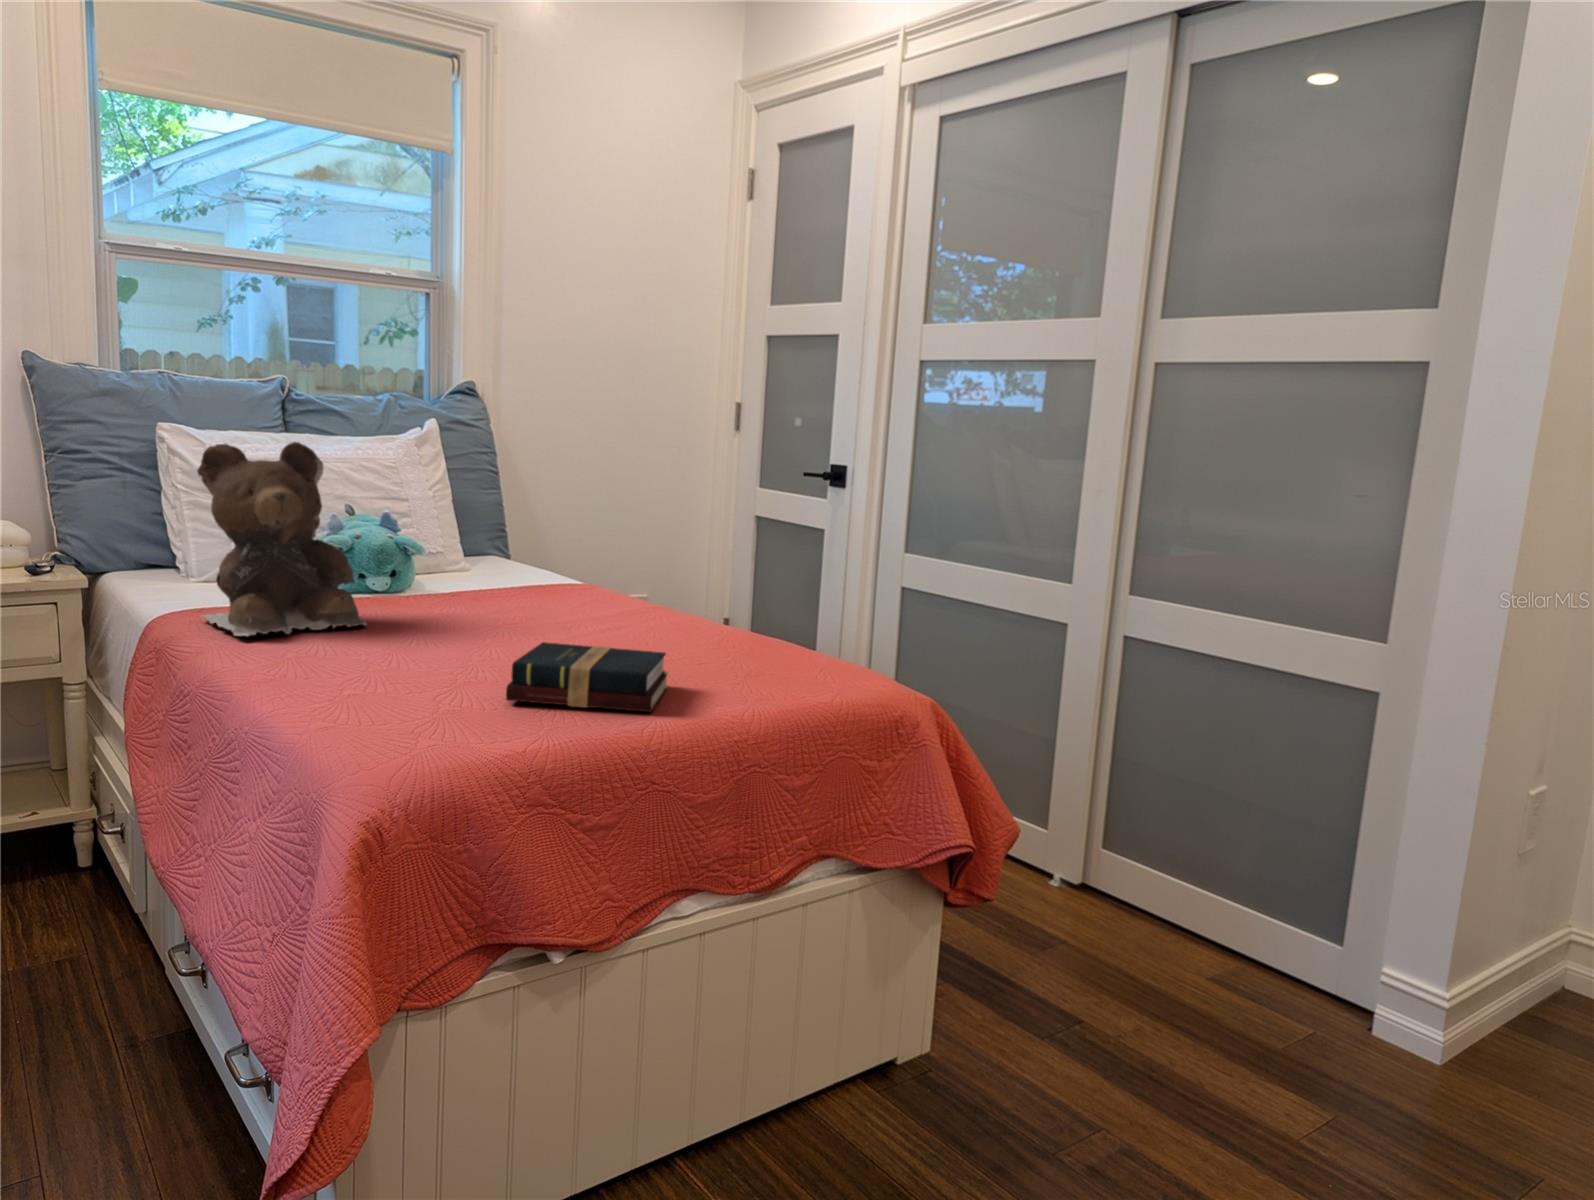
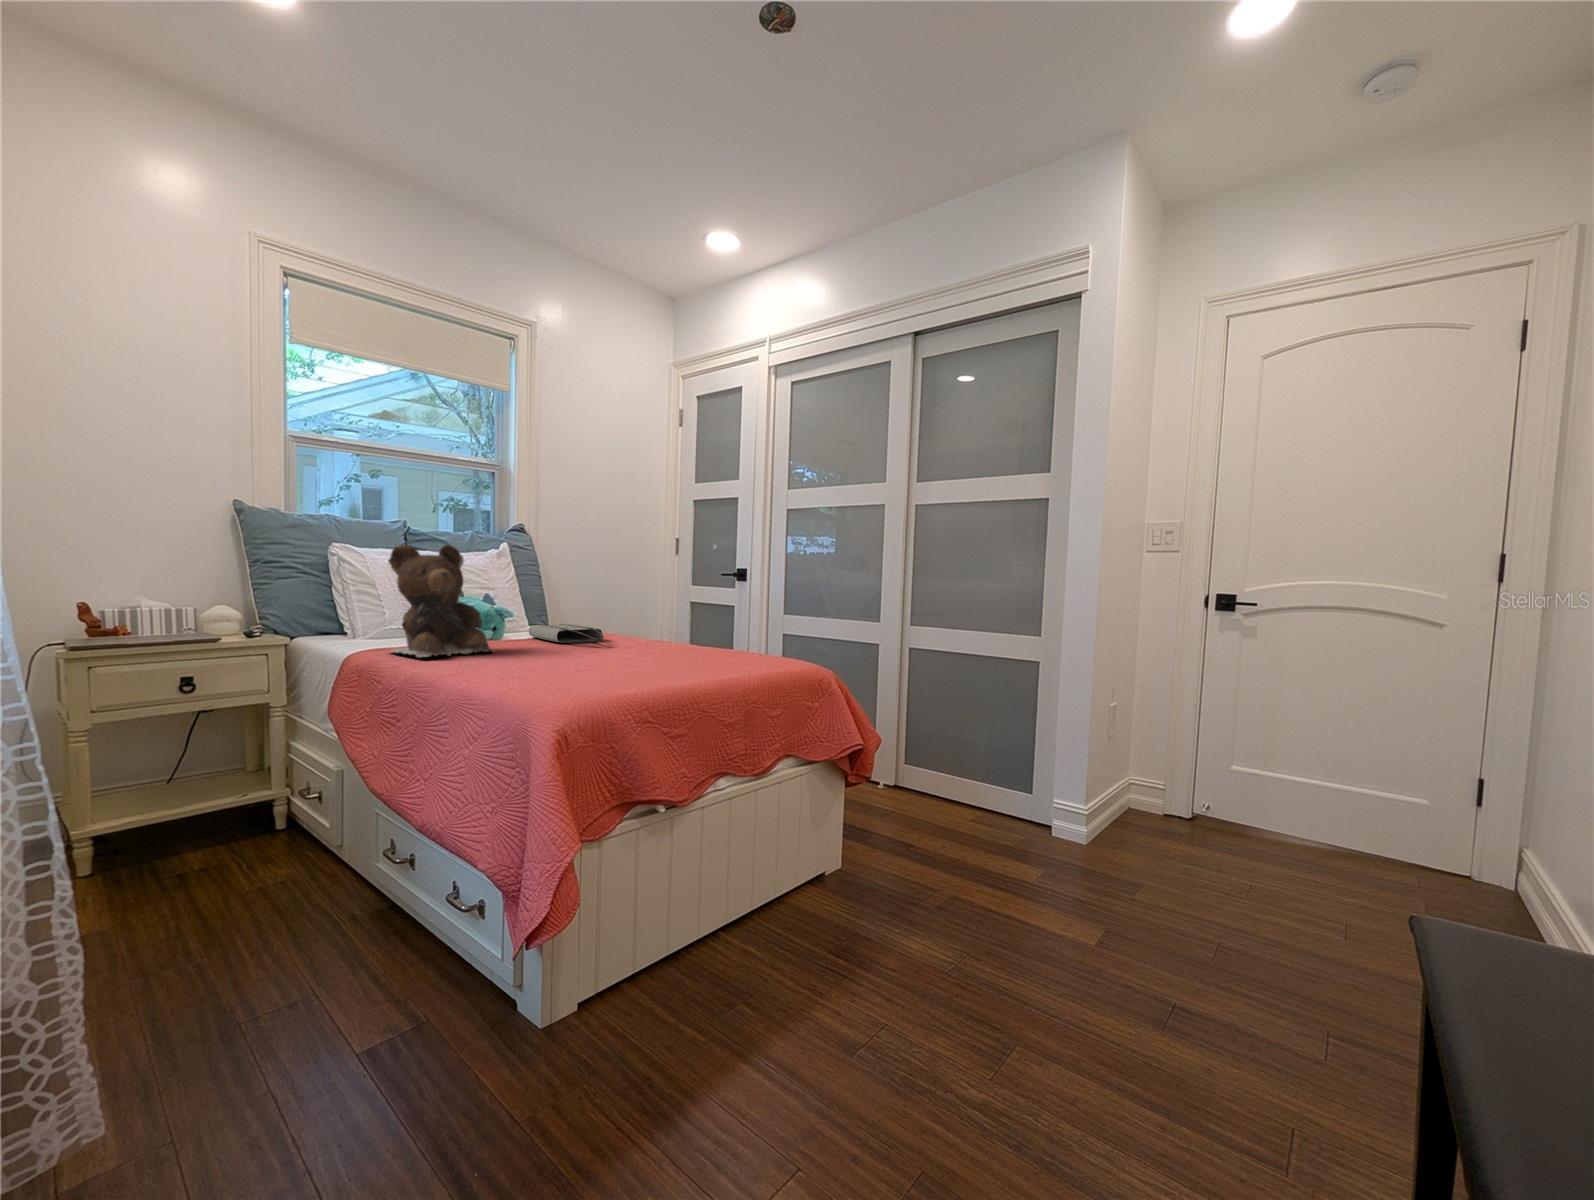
tote bag: none [447,570,563,613] -> present [529,624,604,643]
hardback book: present [506,642,668,712] -> none [608,647,693,678]

